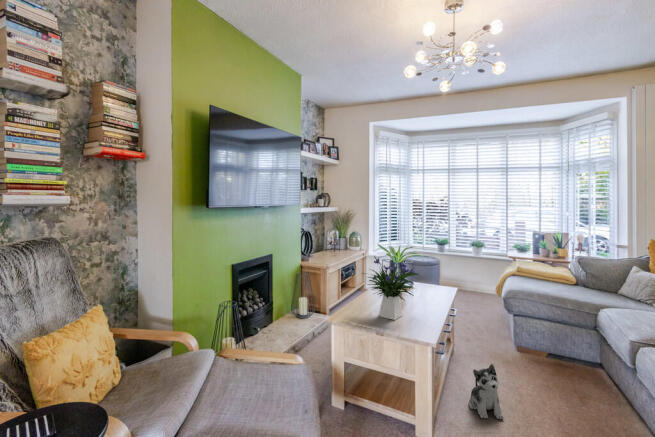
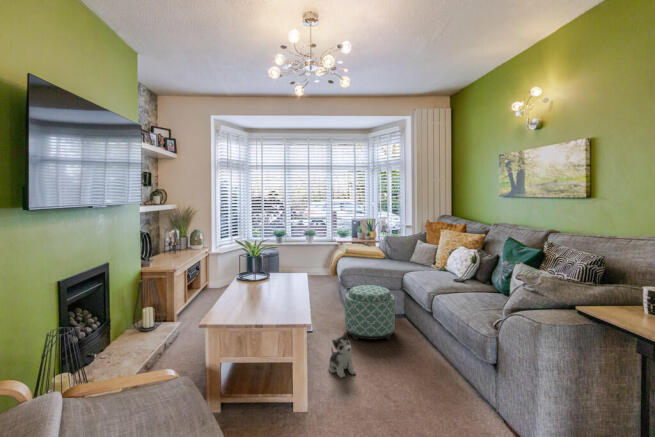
flower arrangement: present [364,256,419,320] -> none [230,253,286,312]
ottoman: none [502,313,578,391] -> present [345,285,395,340]

